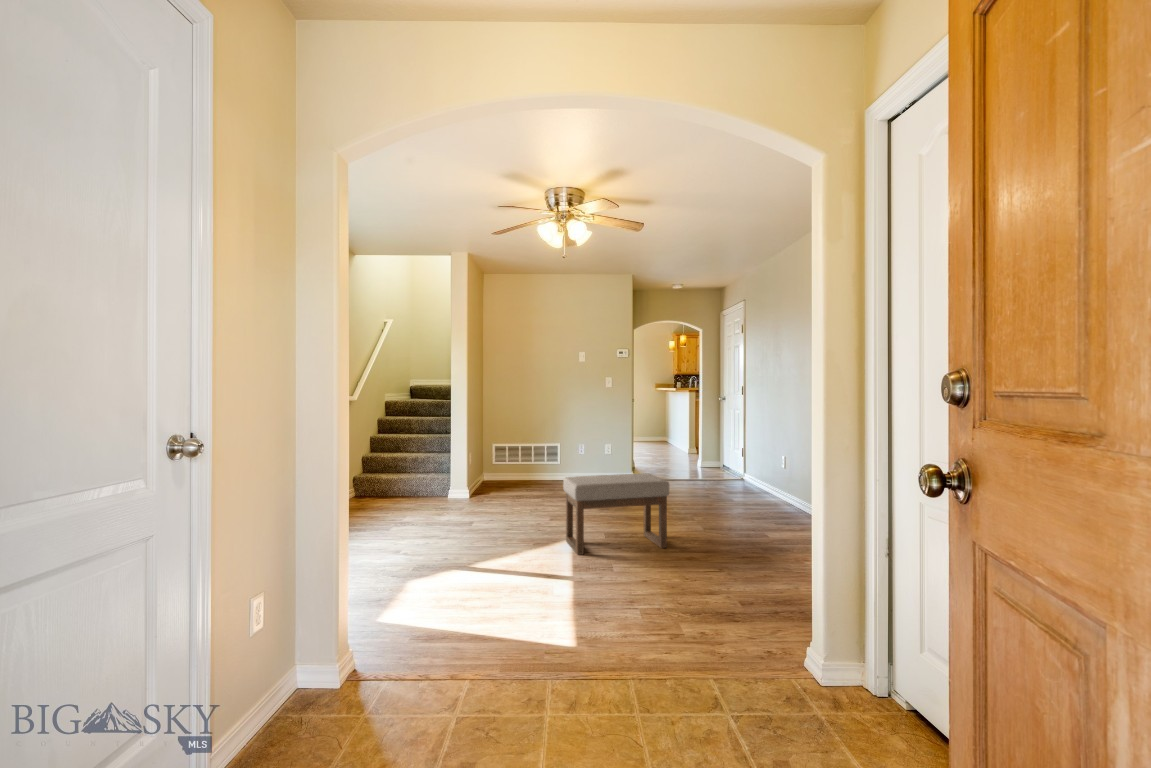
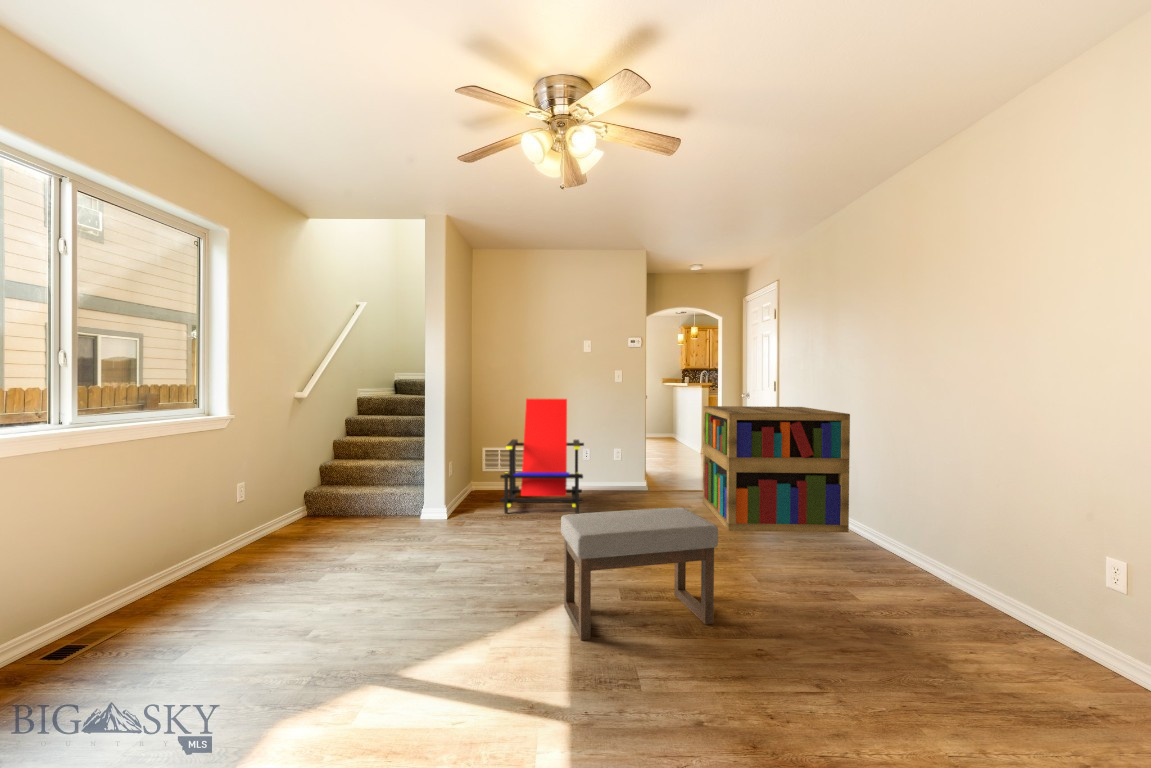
lounge chair: none [512,401,580,495] -> present [500,399,584,514]
bookshelf: none [679,407,789,504] -> present [703,406,850,533]

